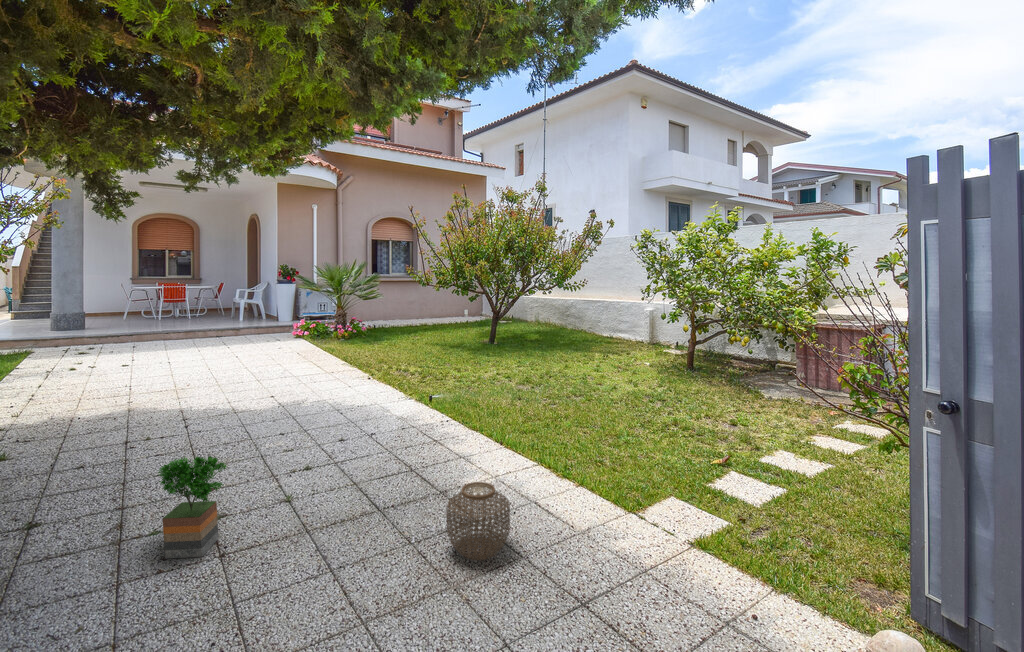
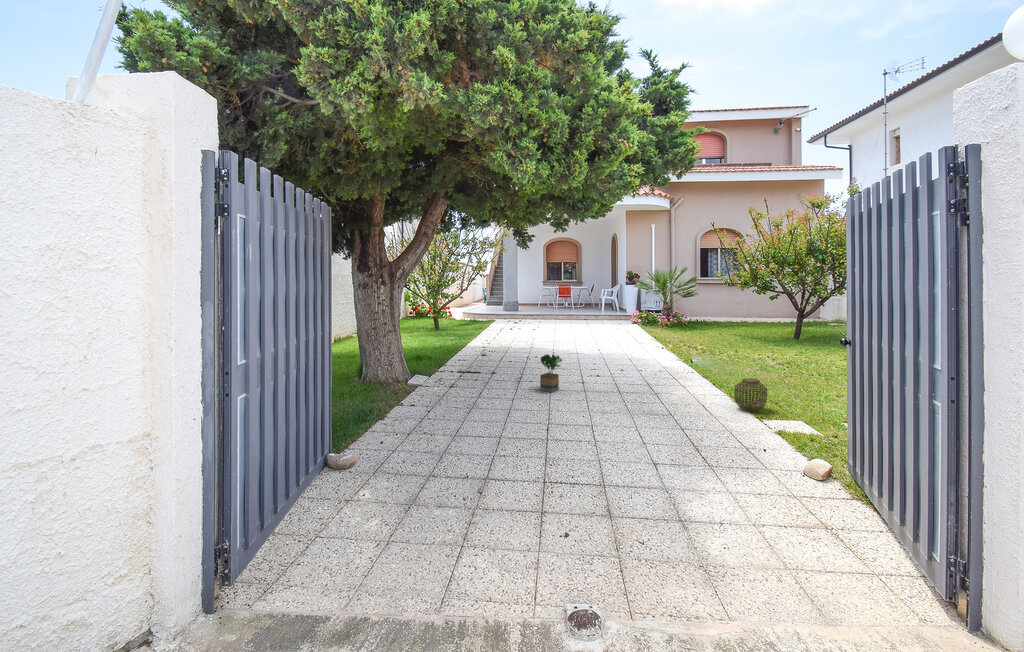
woven basket: present [446,482,510,560] -> present [734,378,767,412]

